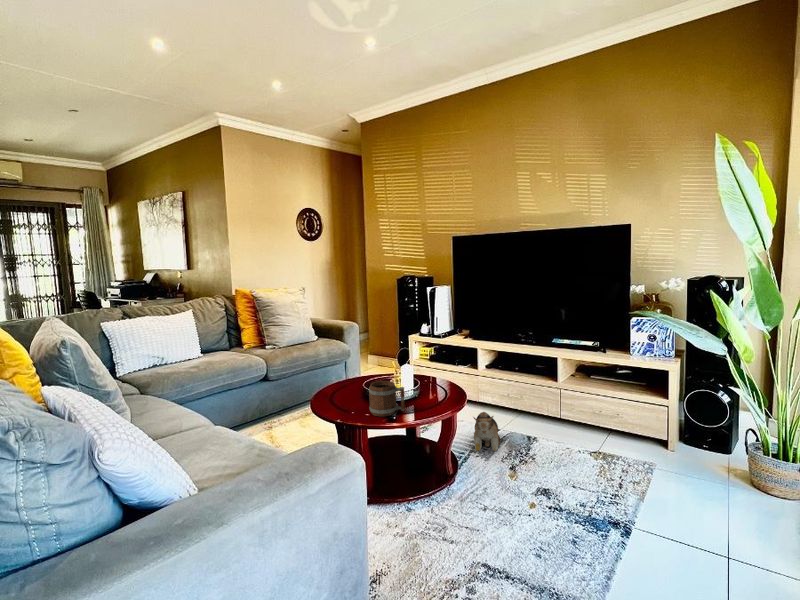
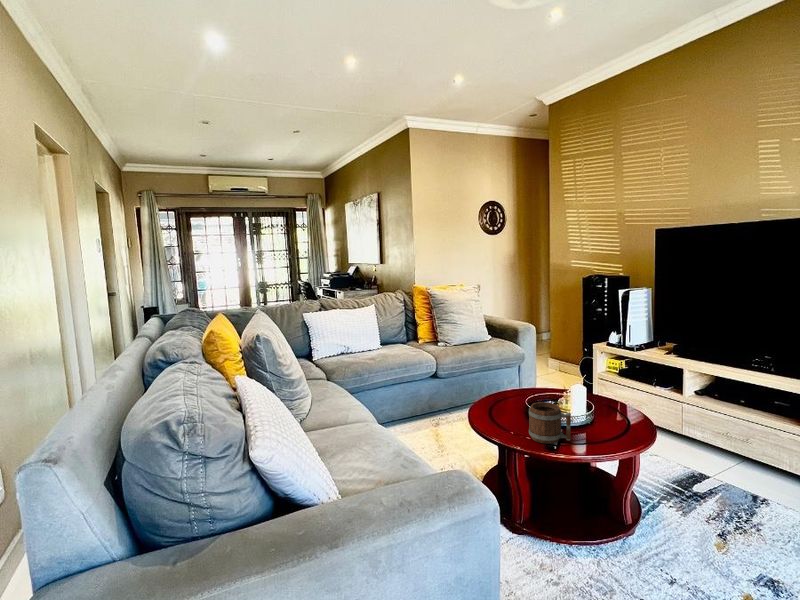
plush toy: present [473,412,500,451] -> none [667,453,707,505]

